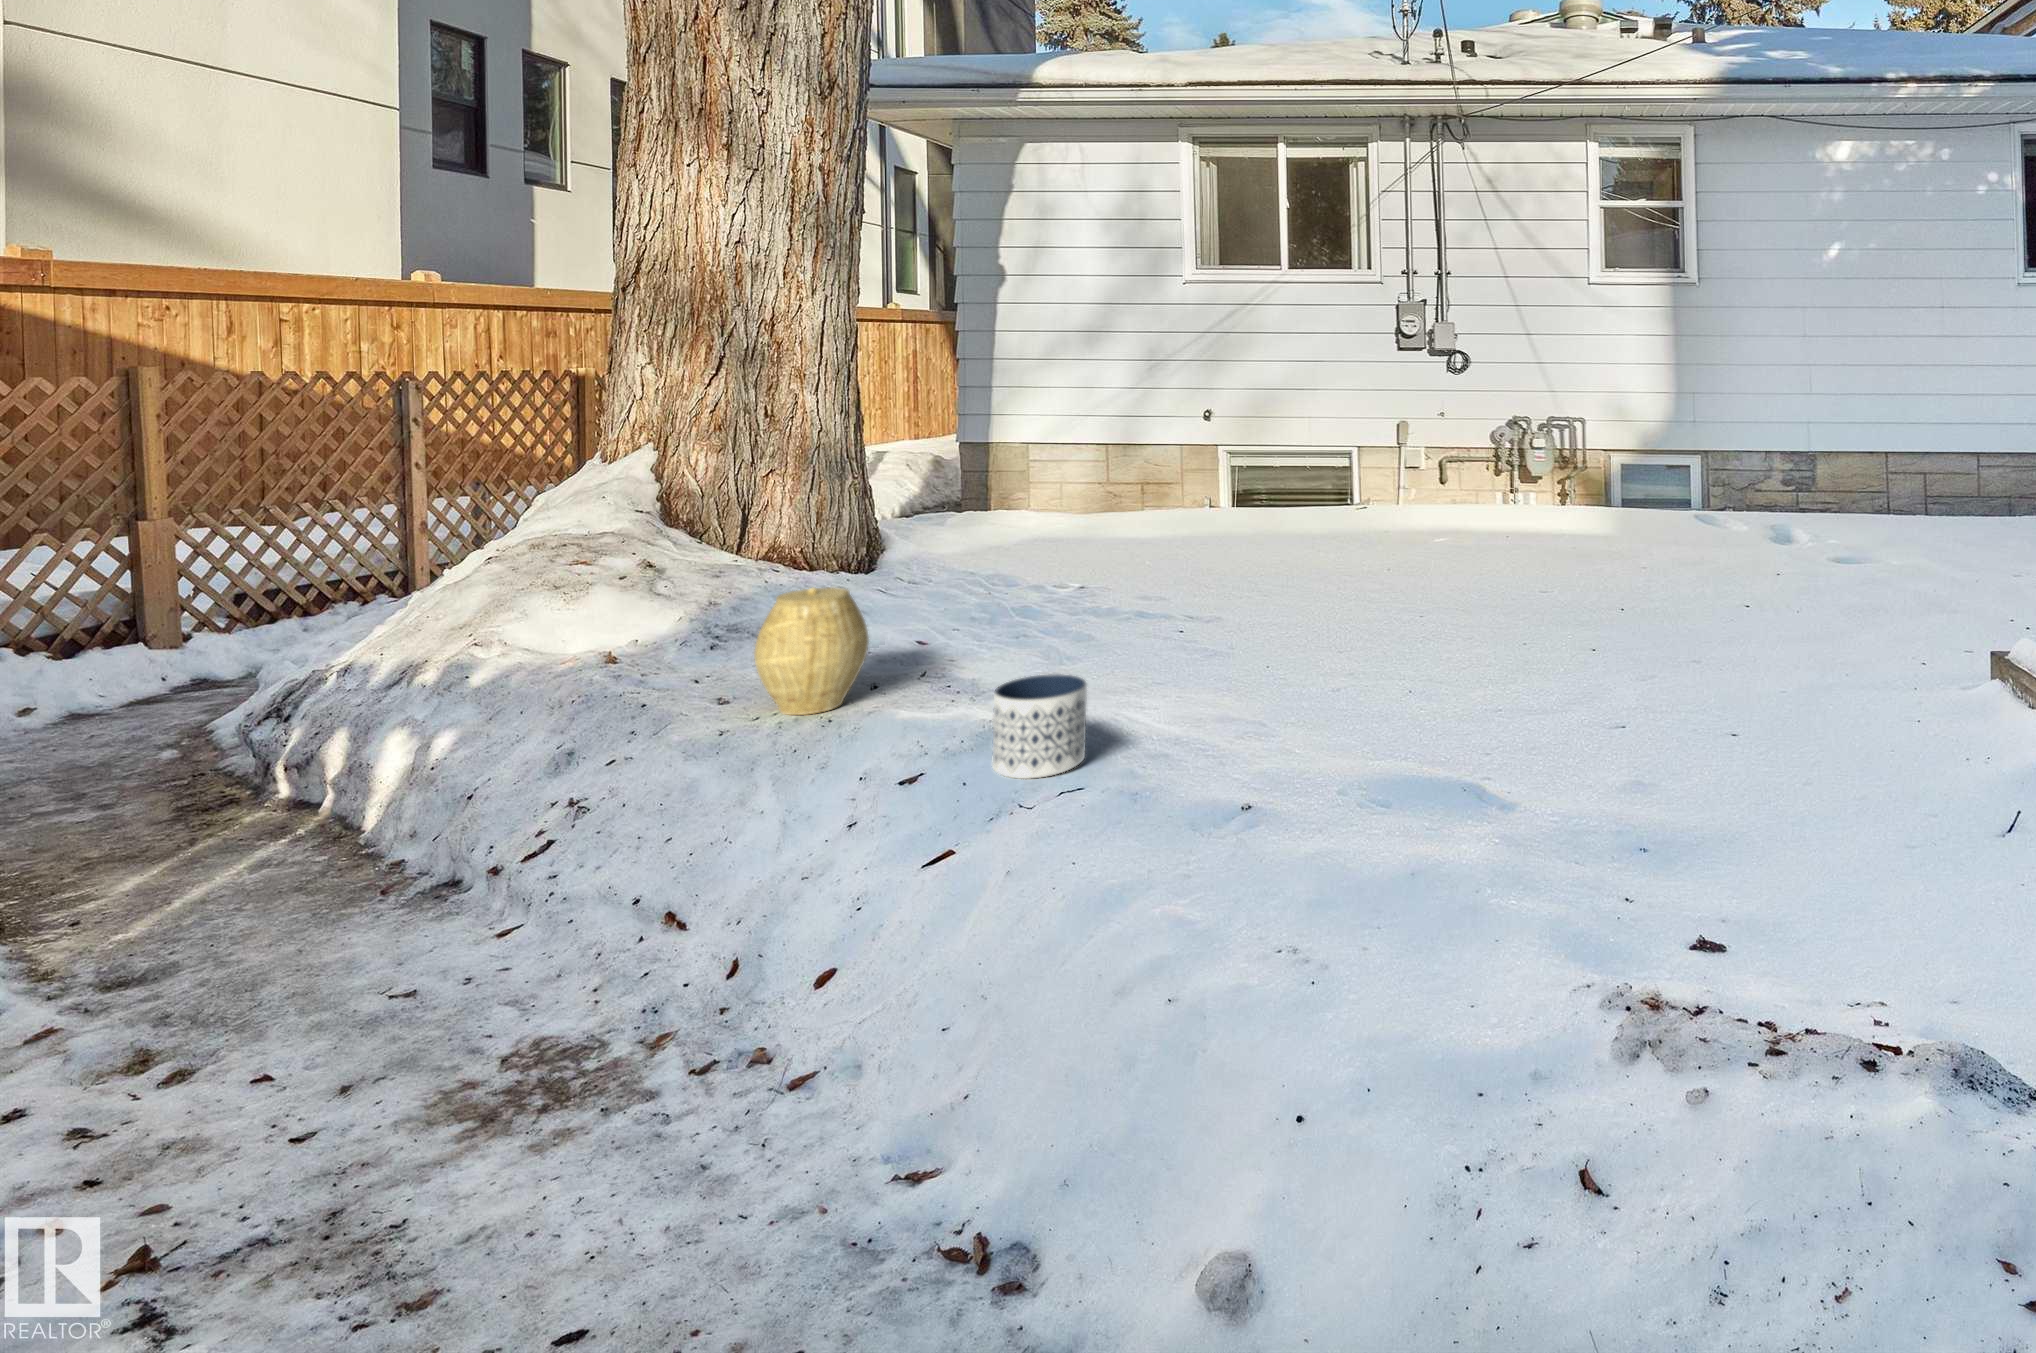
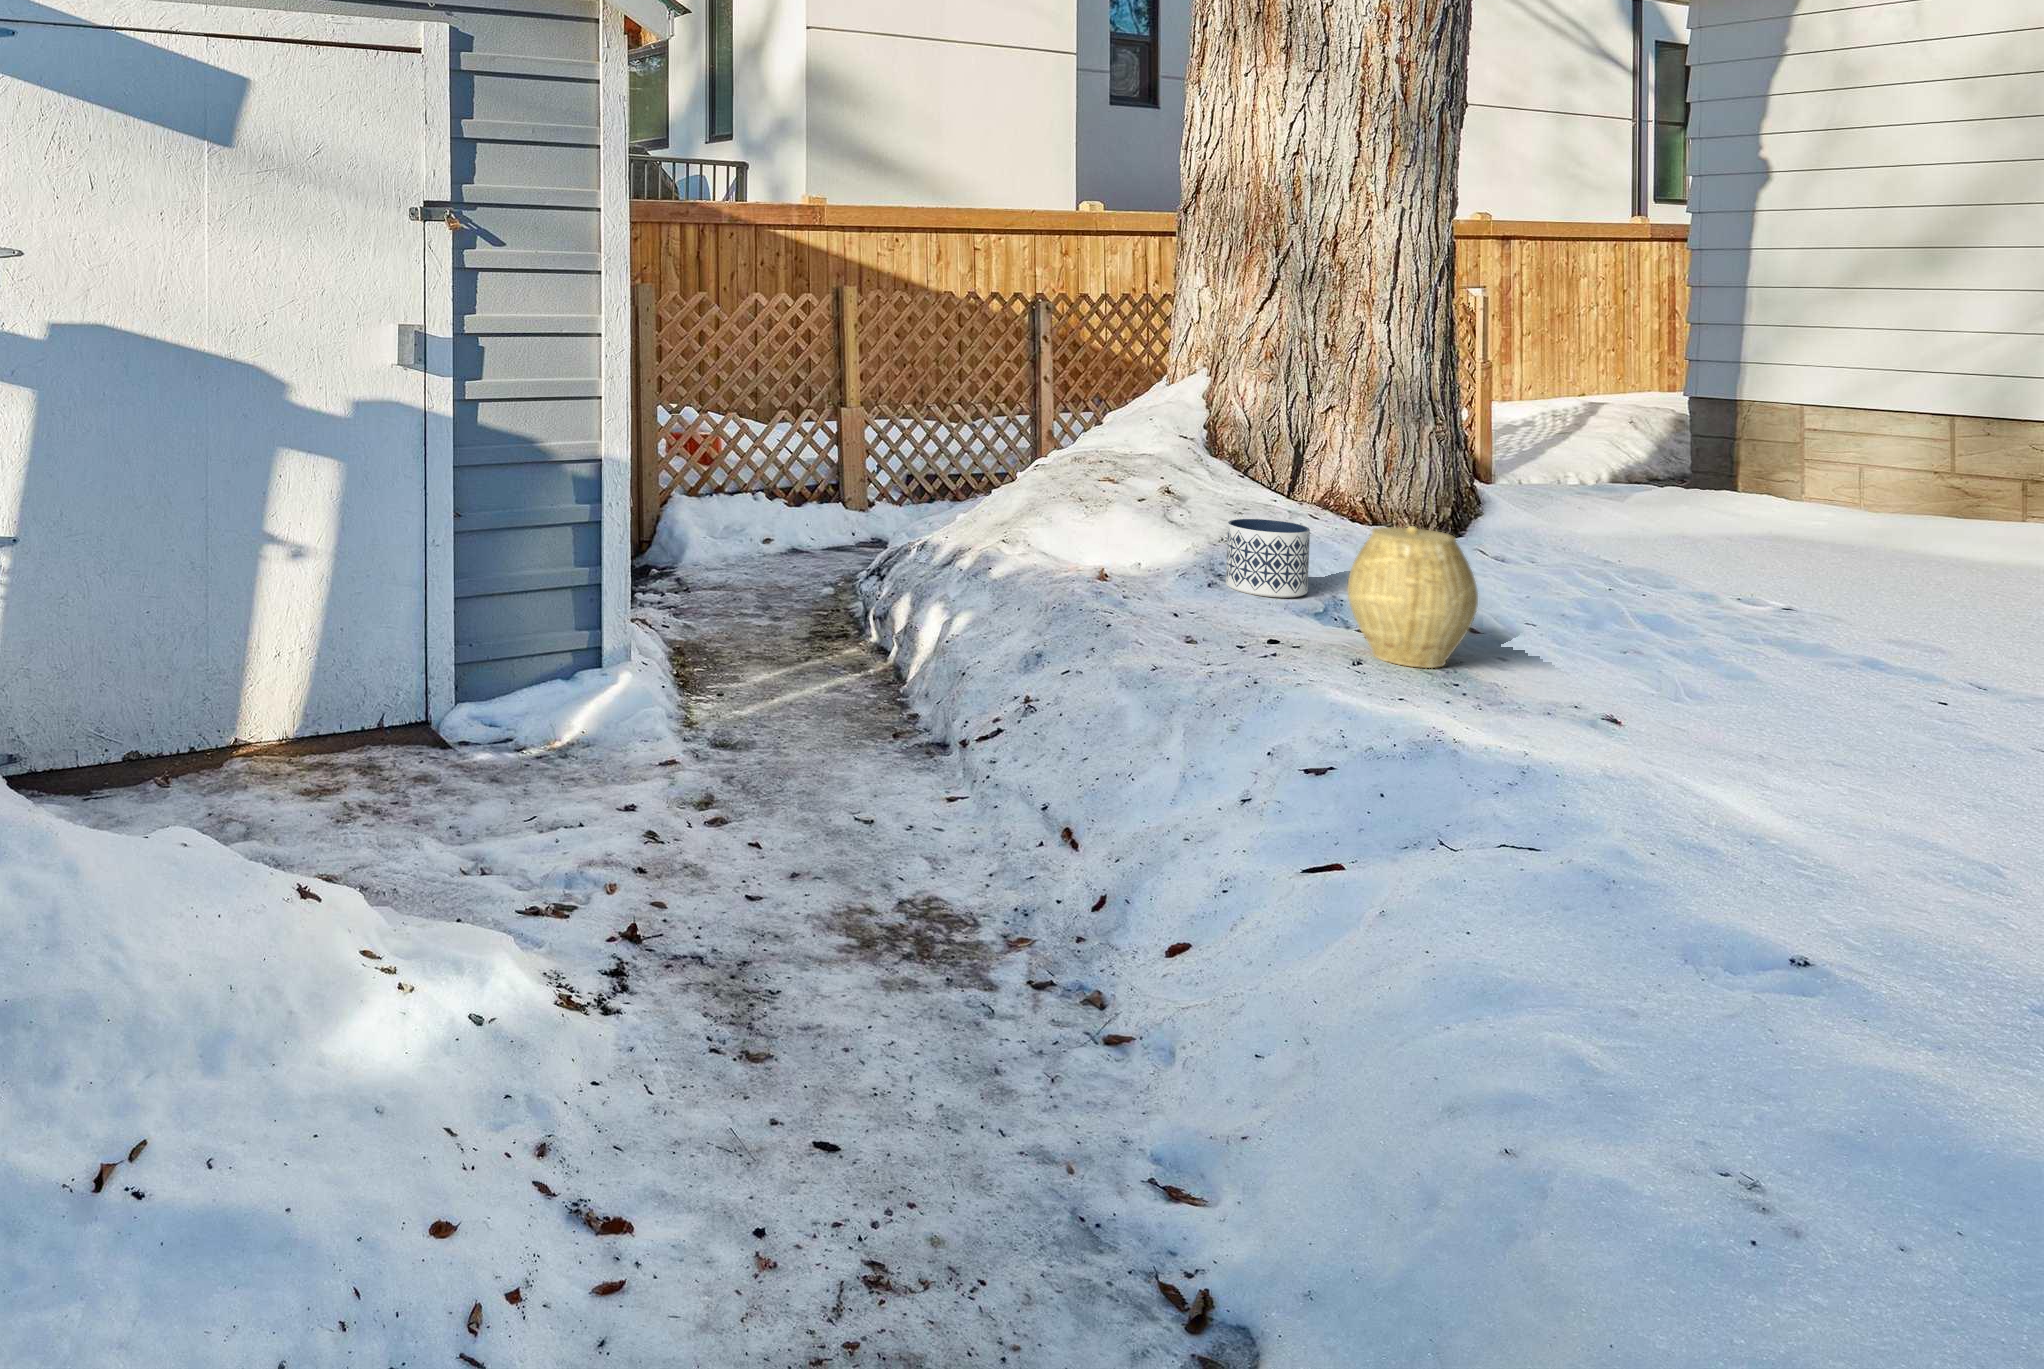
planter: present [992,674,1087,779] -> present [1226,519,1310,598]

